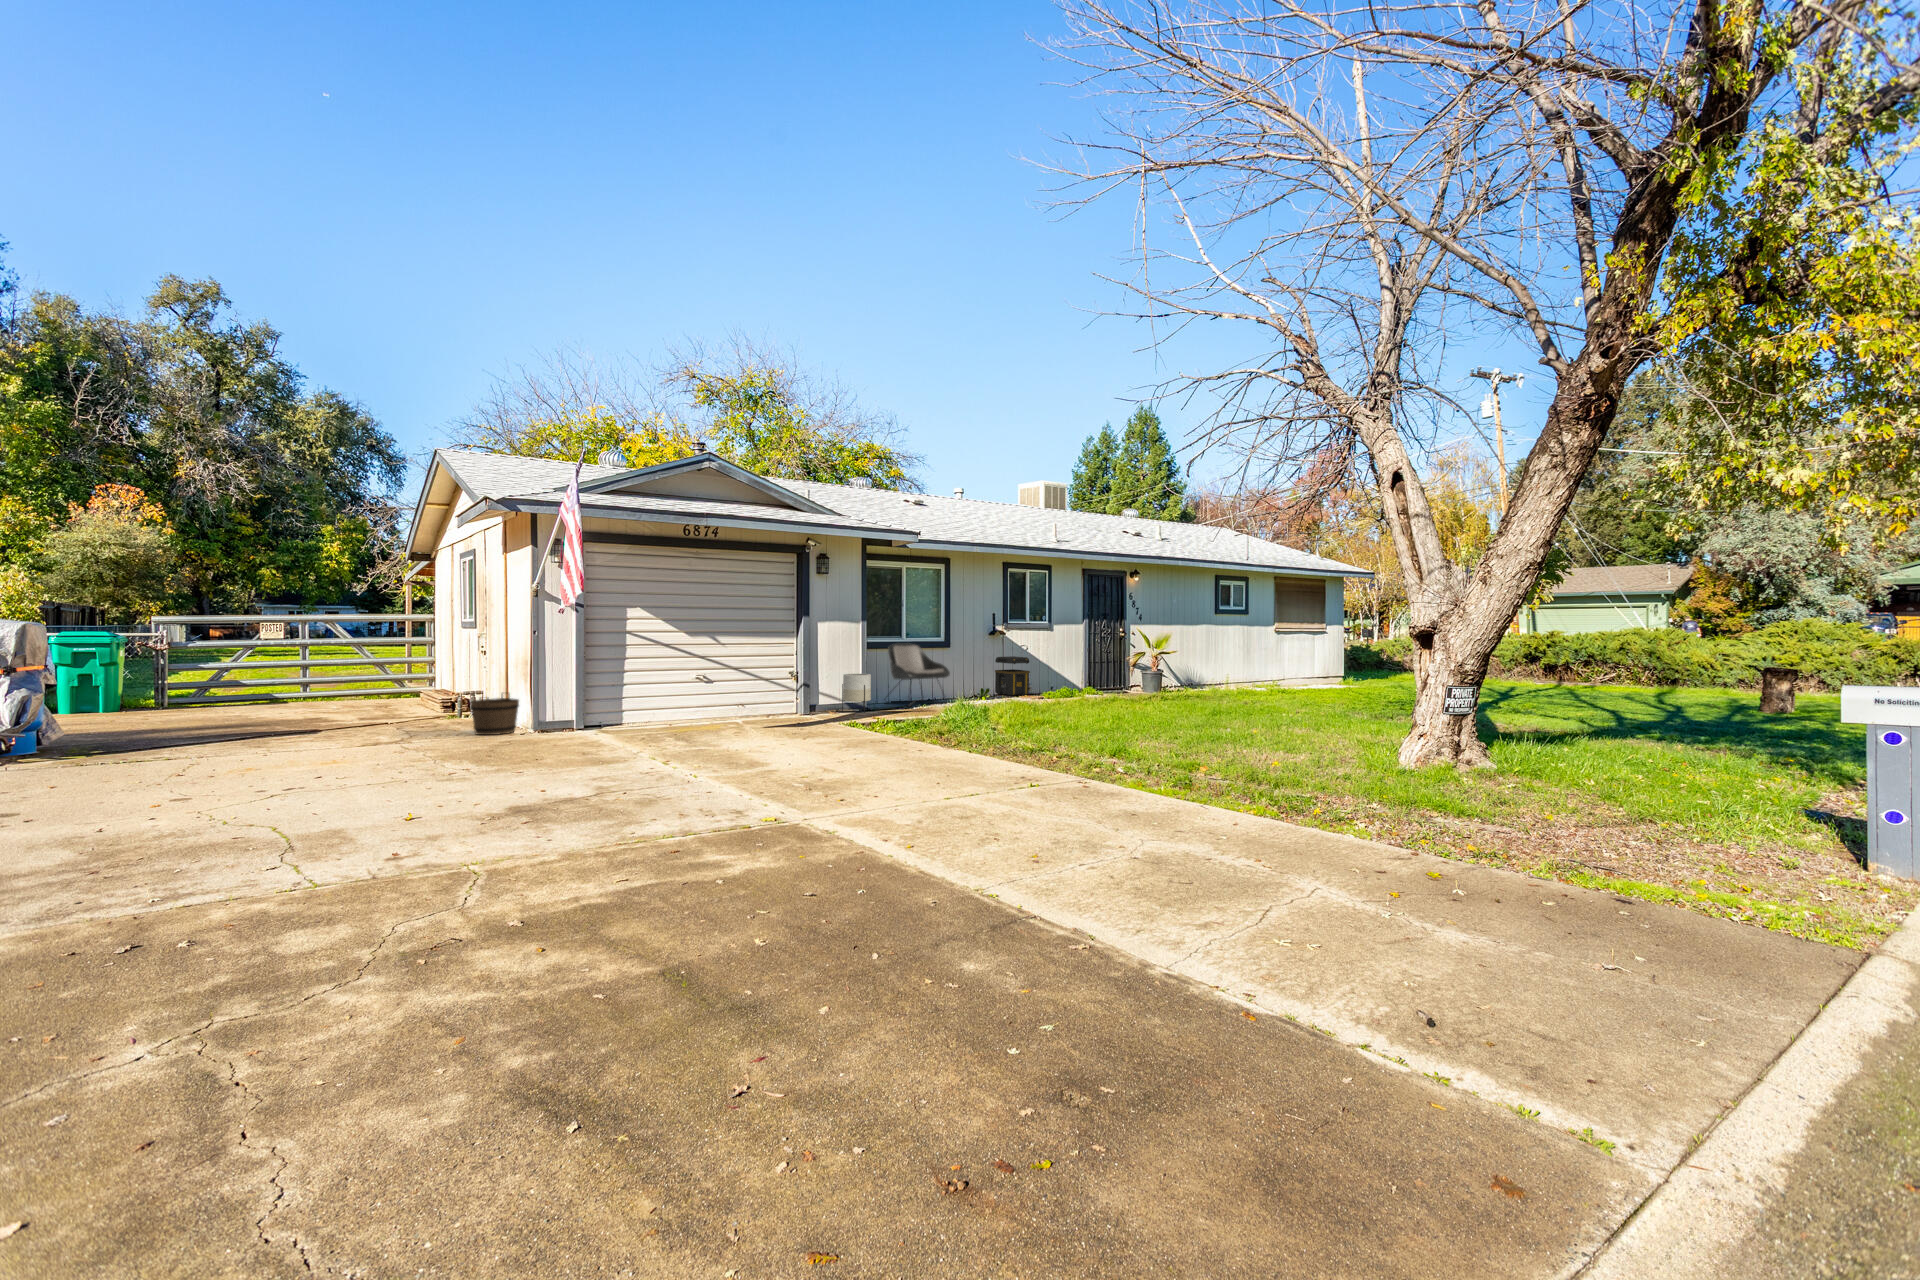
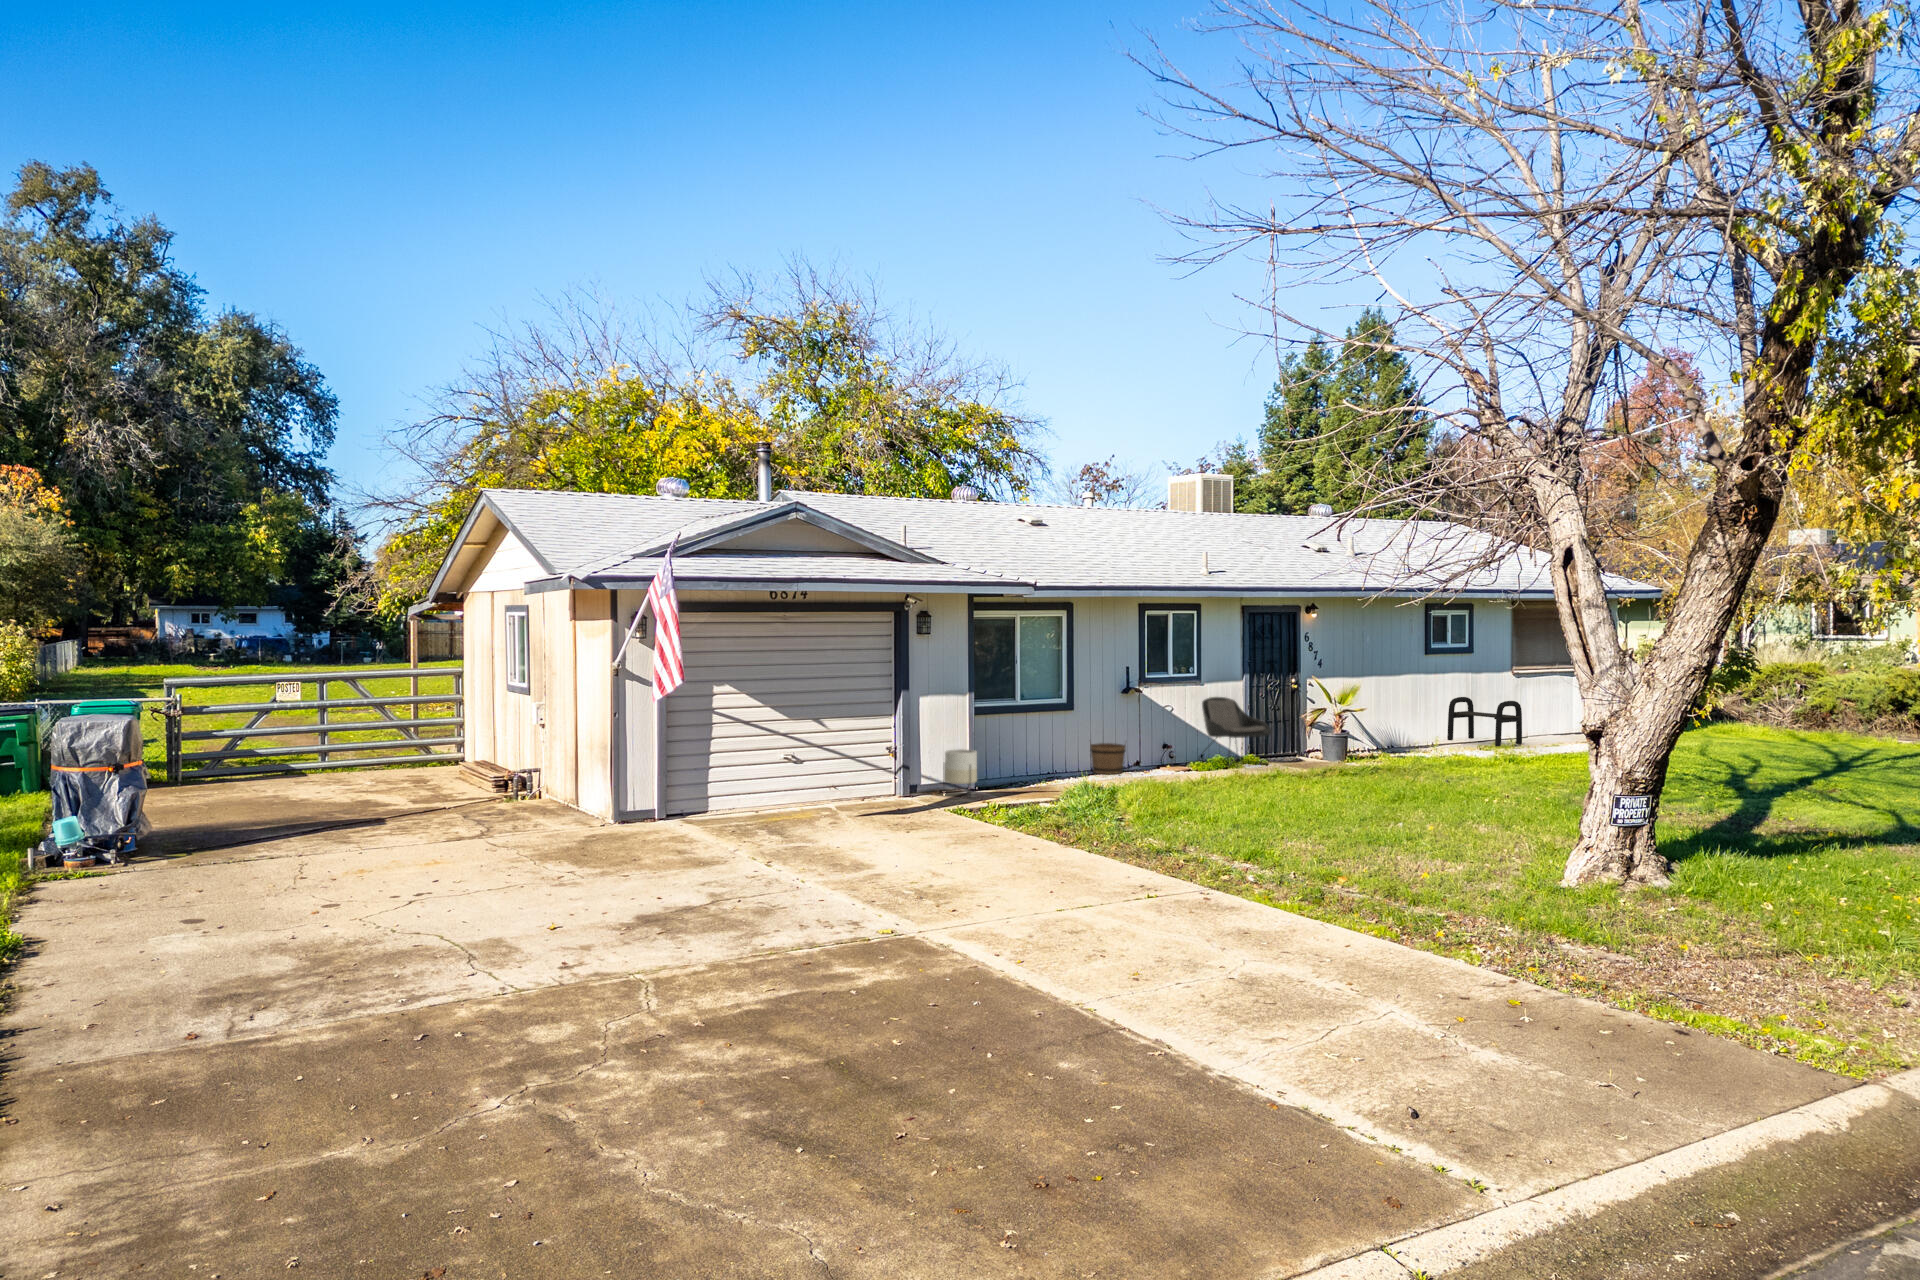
lounge chair: present [884,643,950,706] -> present [1200,697,1271,766]
bench: none [1229,647,1284,682] -> present [1447,697,1522,746]
toolbox: present [995,656,1030,696] -> none [1128,720,1172,770]
bucket: present [470,694,519,735] -> present [1090,743,1126,774]

